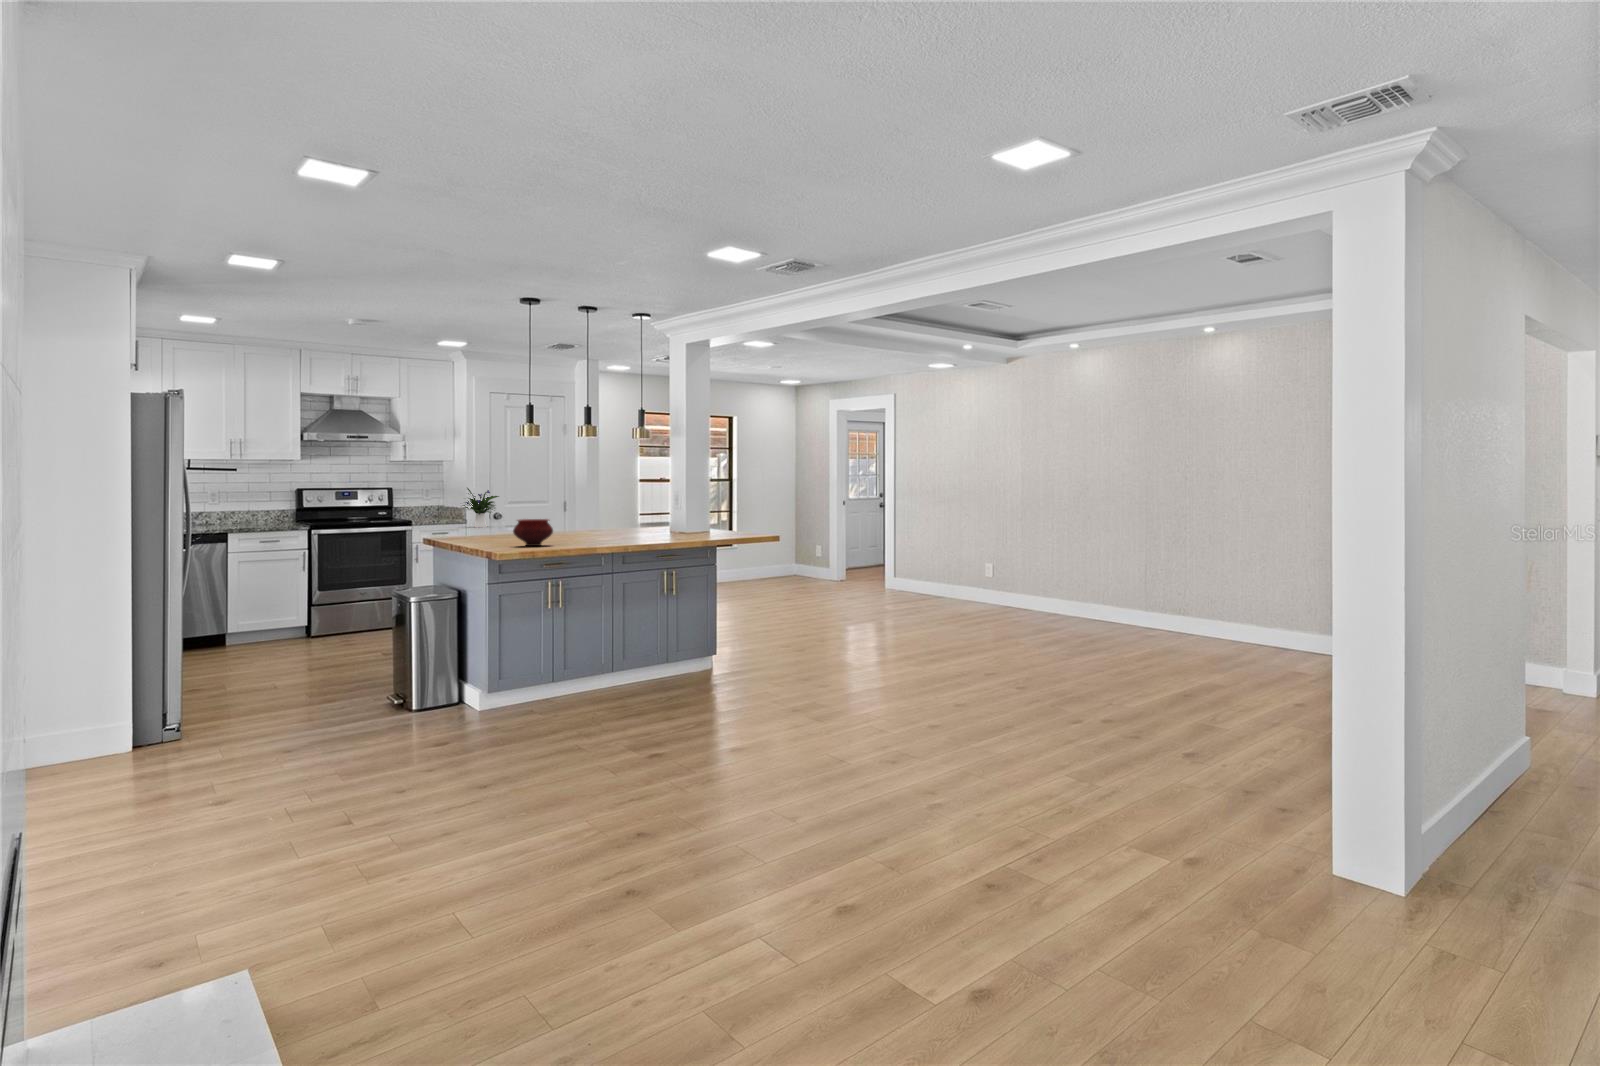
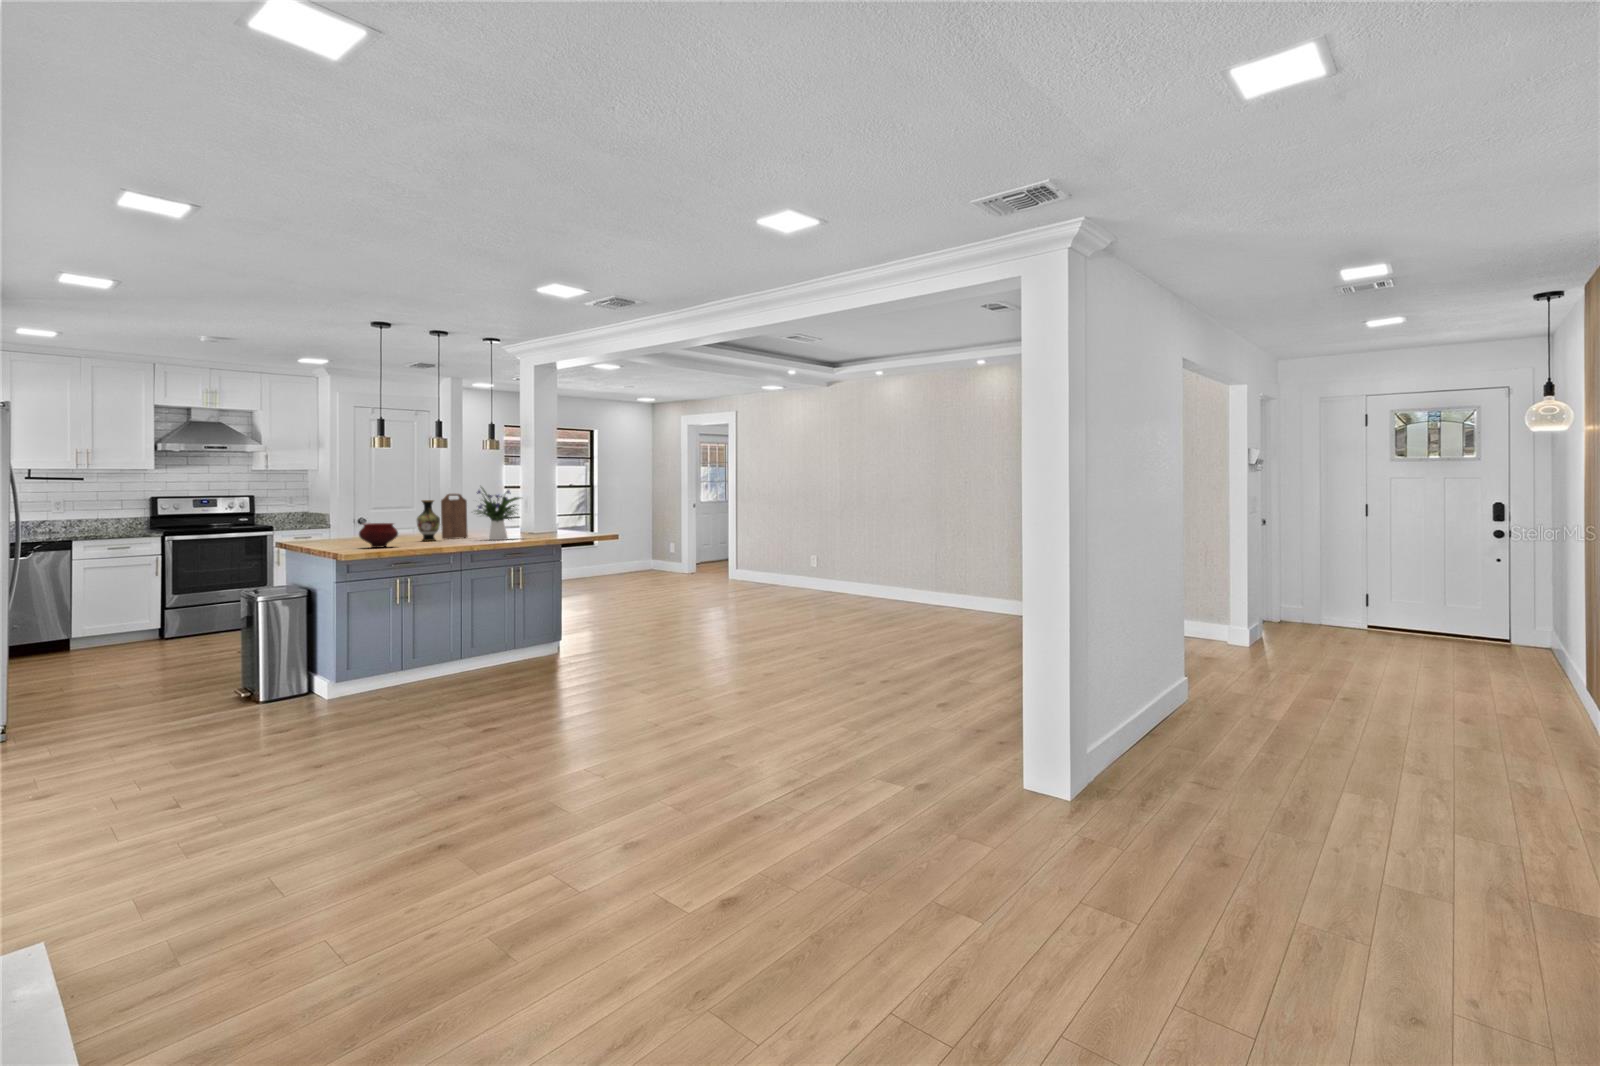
cutting board: none [590,487,617,537] -> present [441,494,468,539]
flower arrangement: present [463,488,499,528] -> present [476,487,520,540]
vase: none [566,494,591,539] -> present [417,500,440,541]

